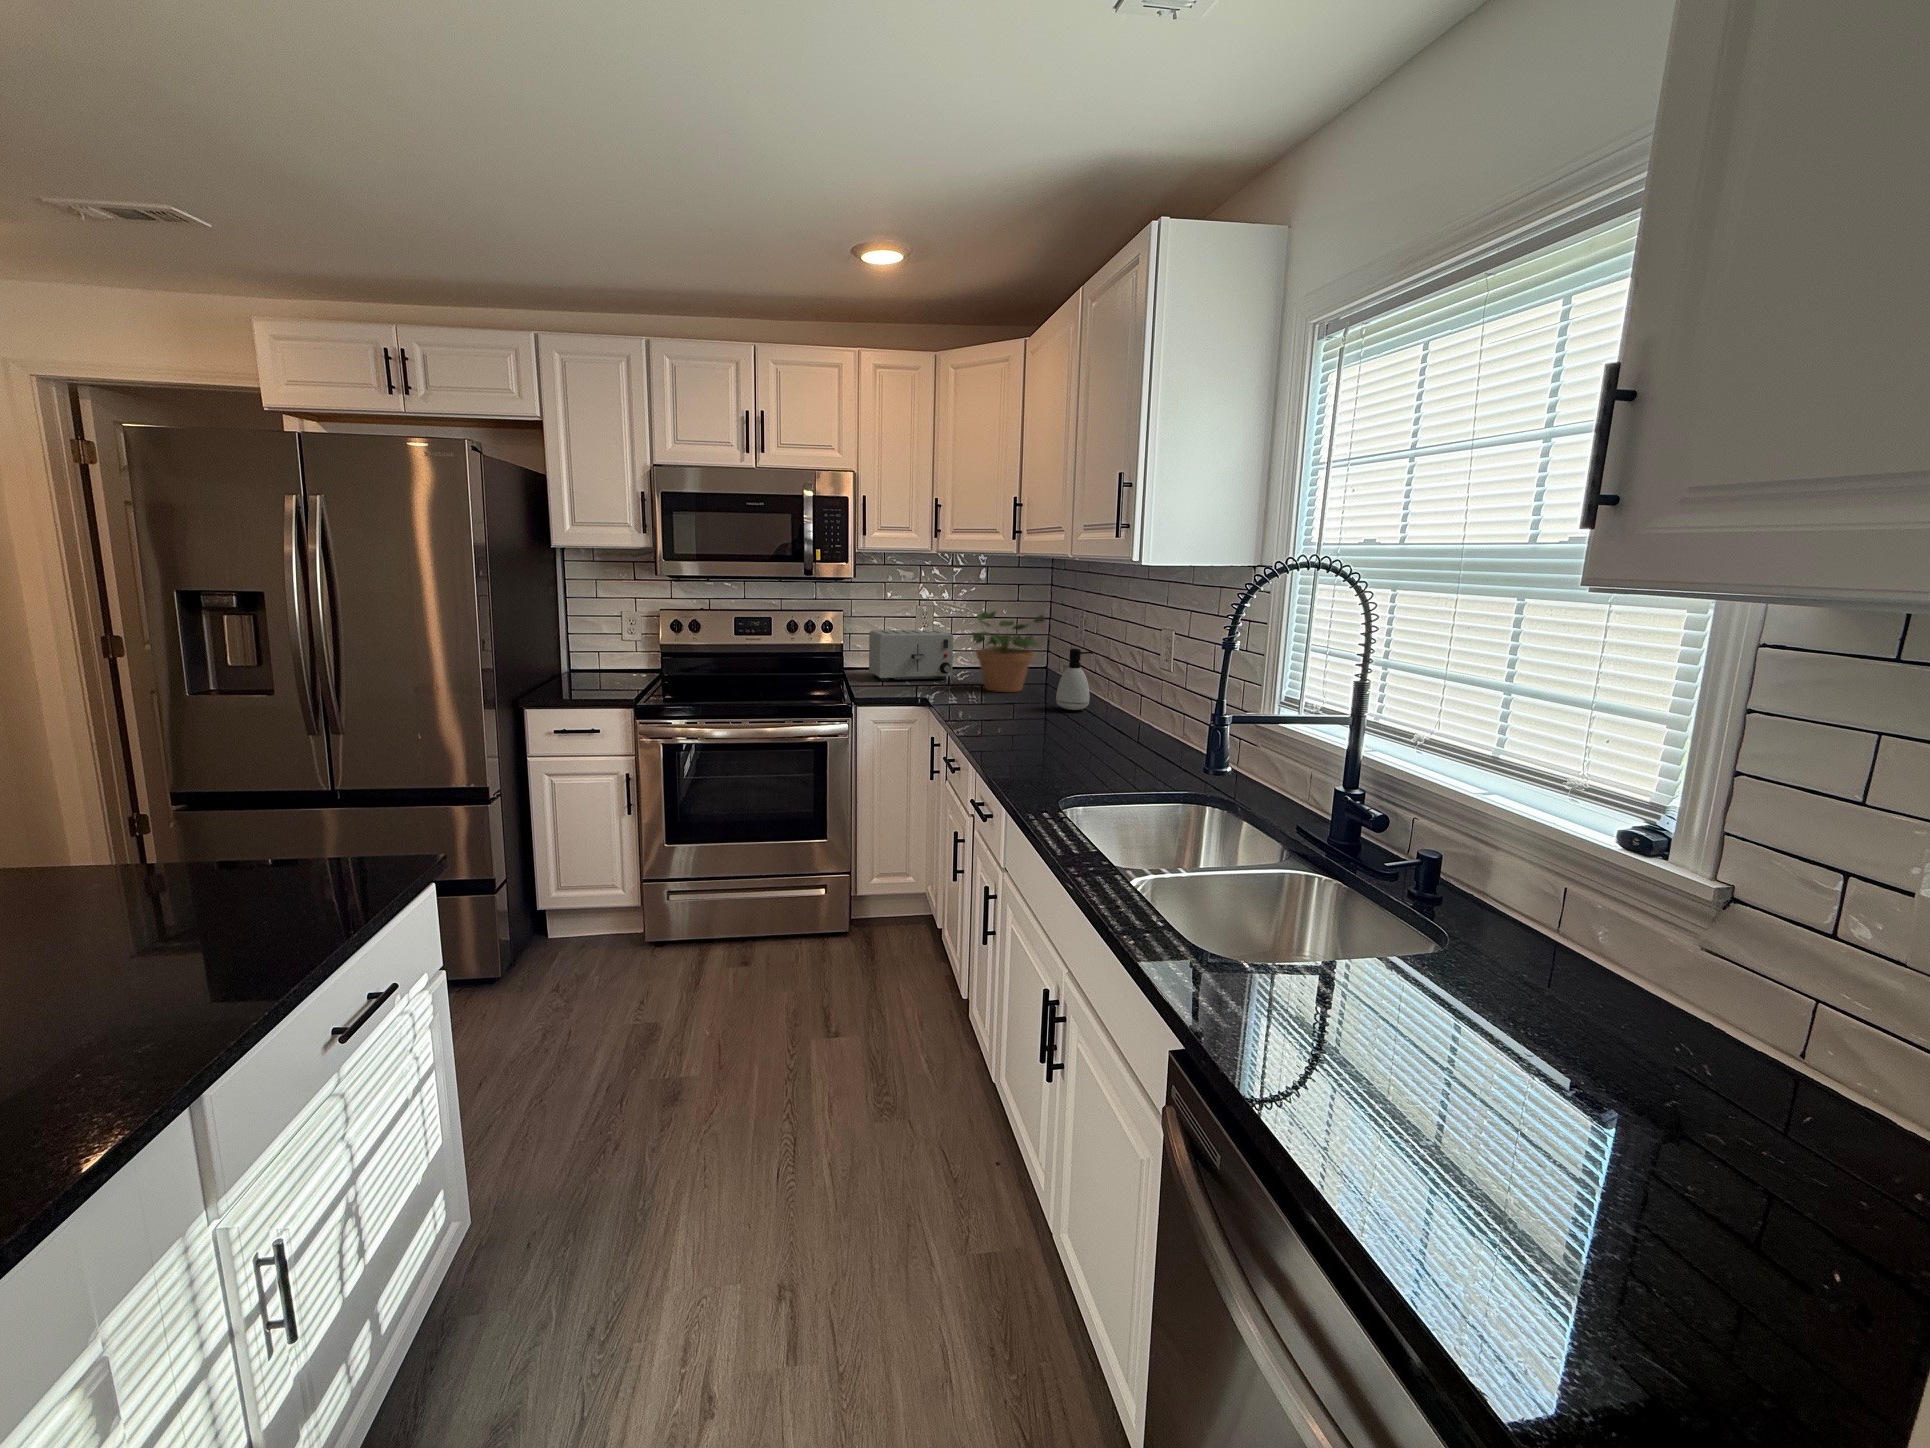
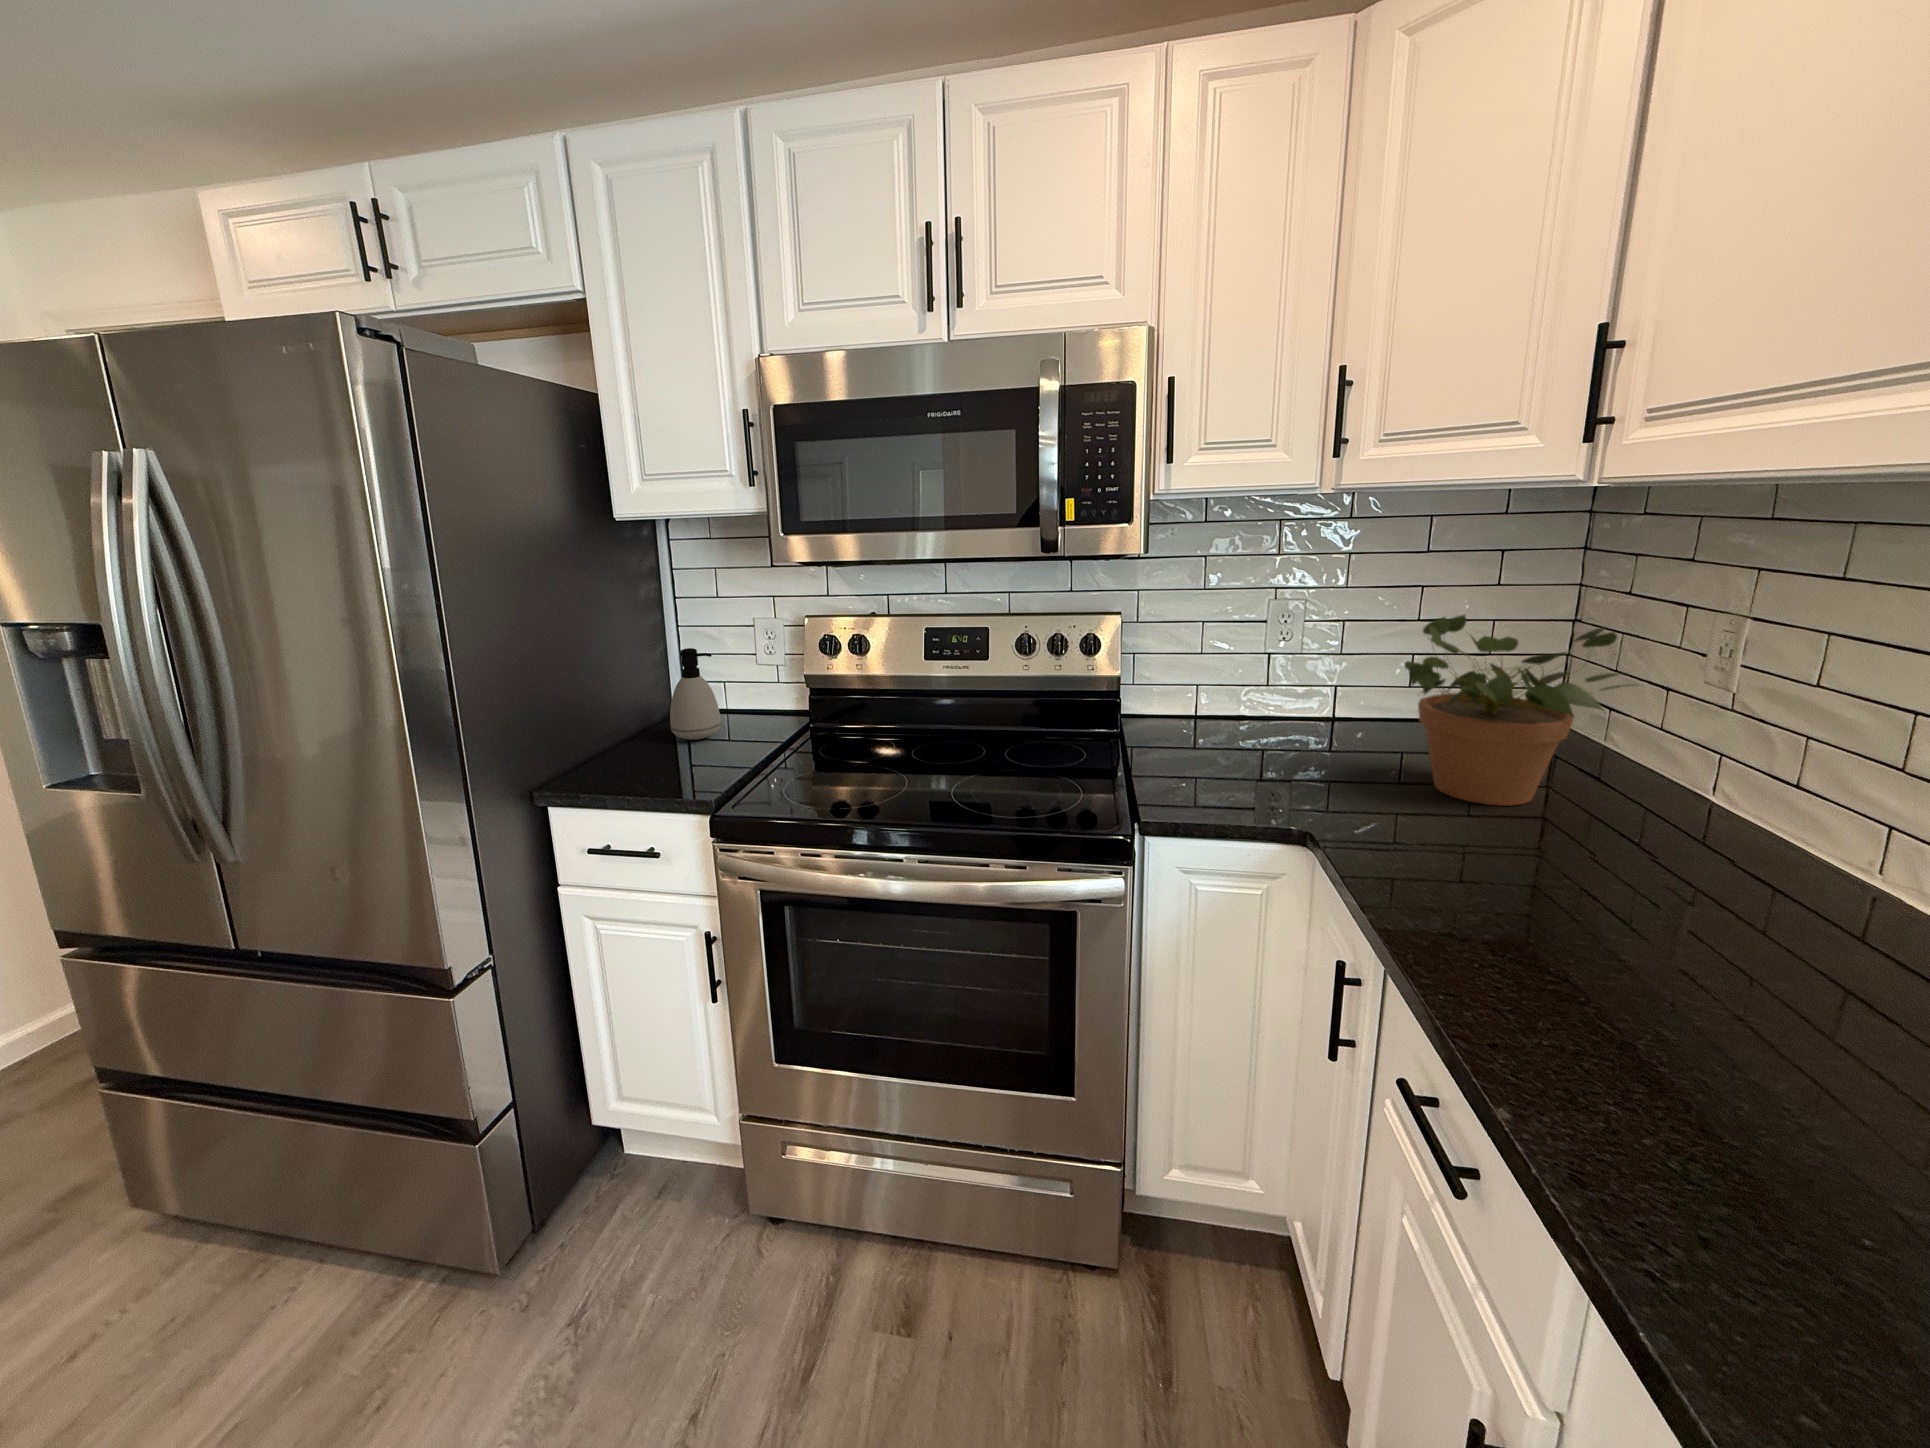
toaster: present [869,630,953,681] -> none [1171,643,1353,750]
soap dispenser: present [1056,649,1093,710] -> present [670,648,721,740]

